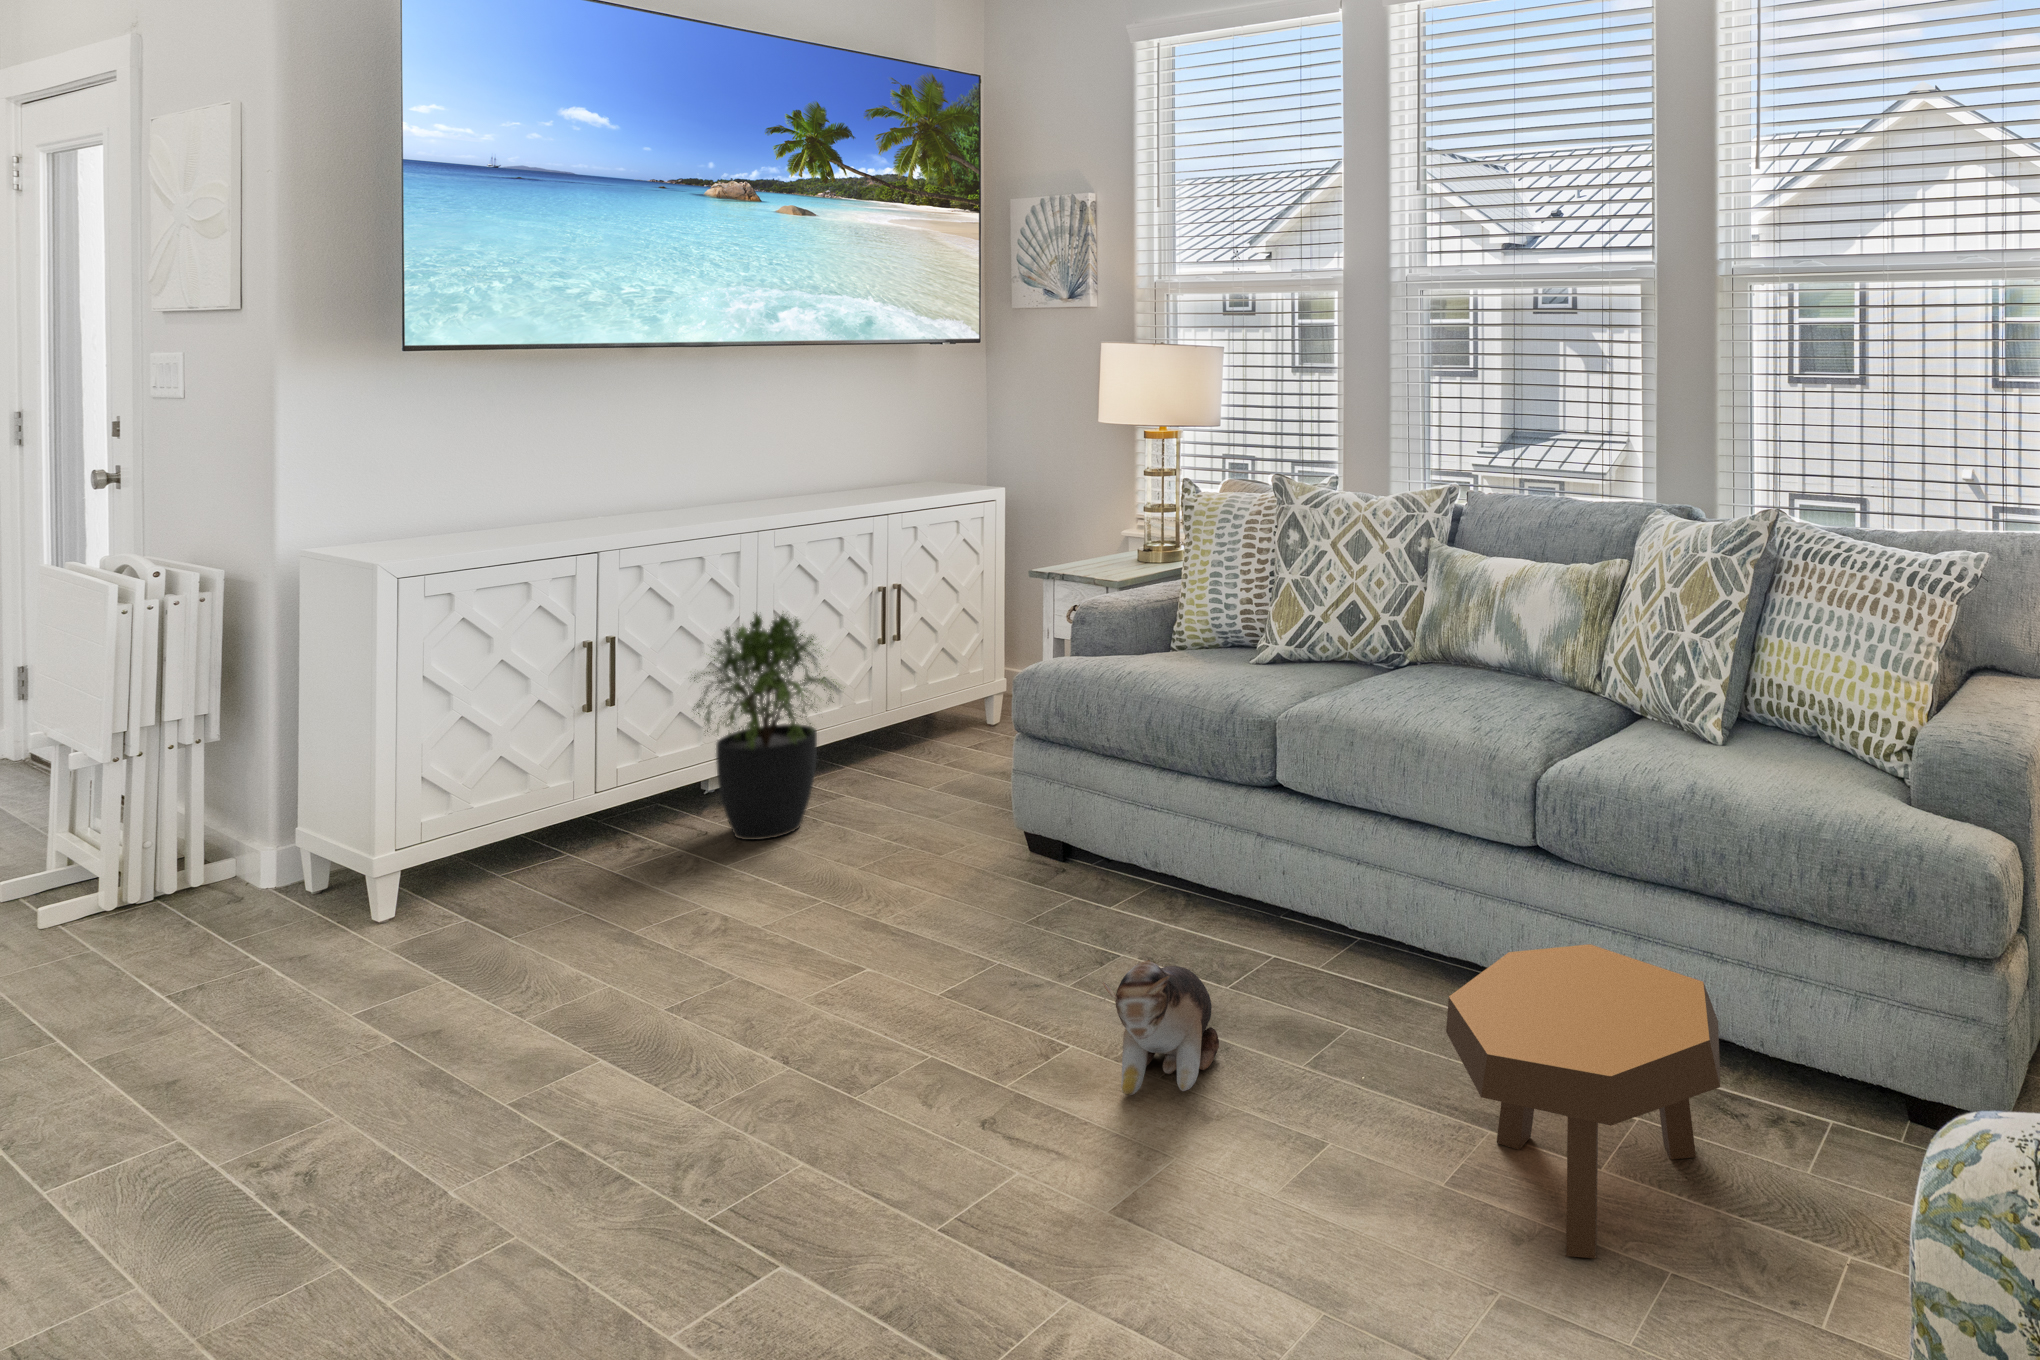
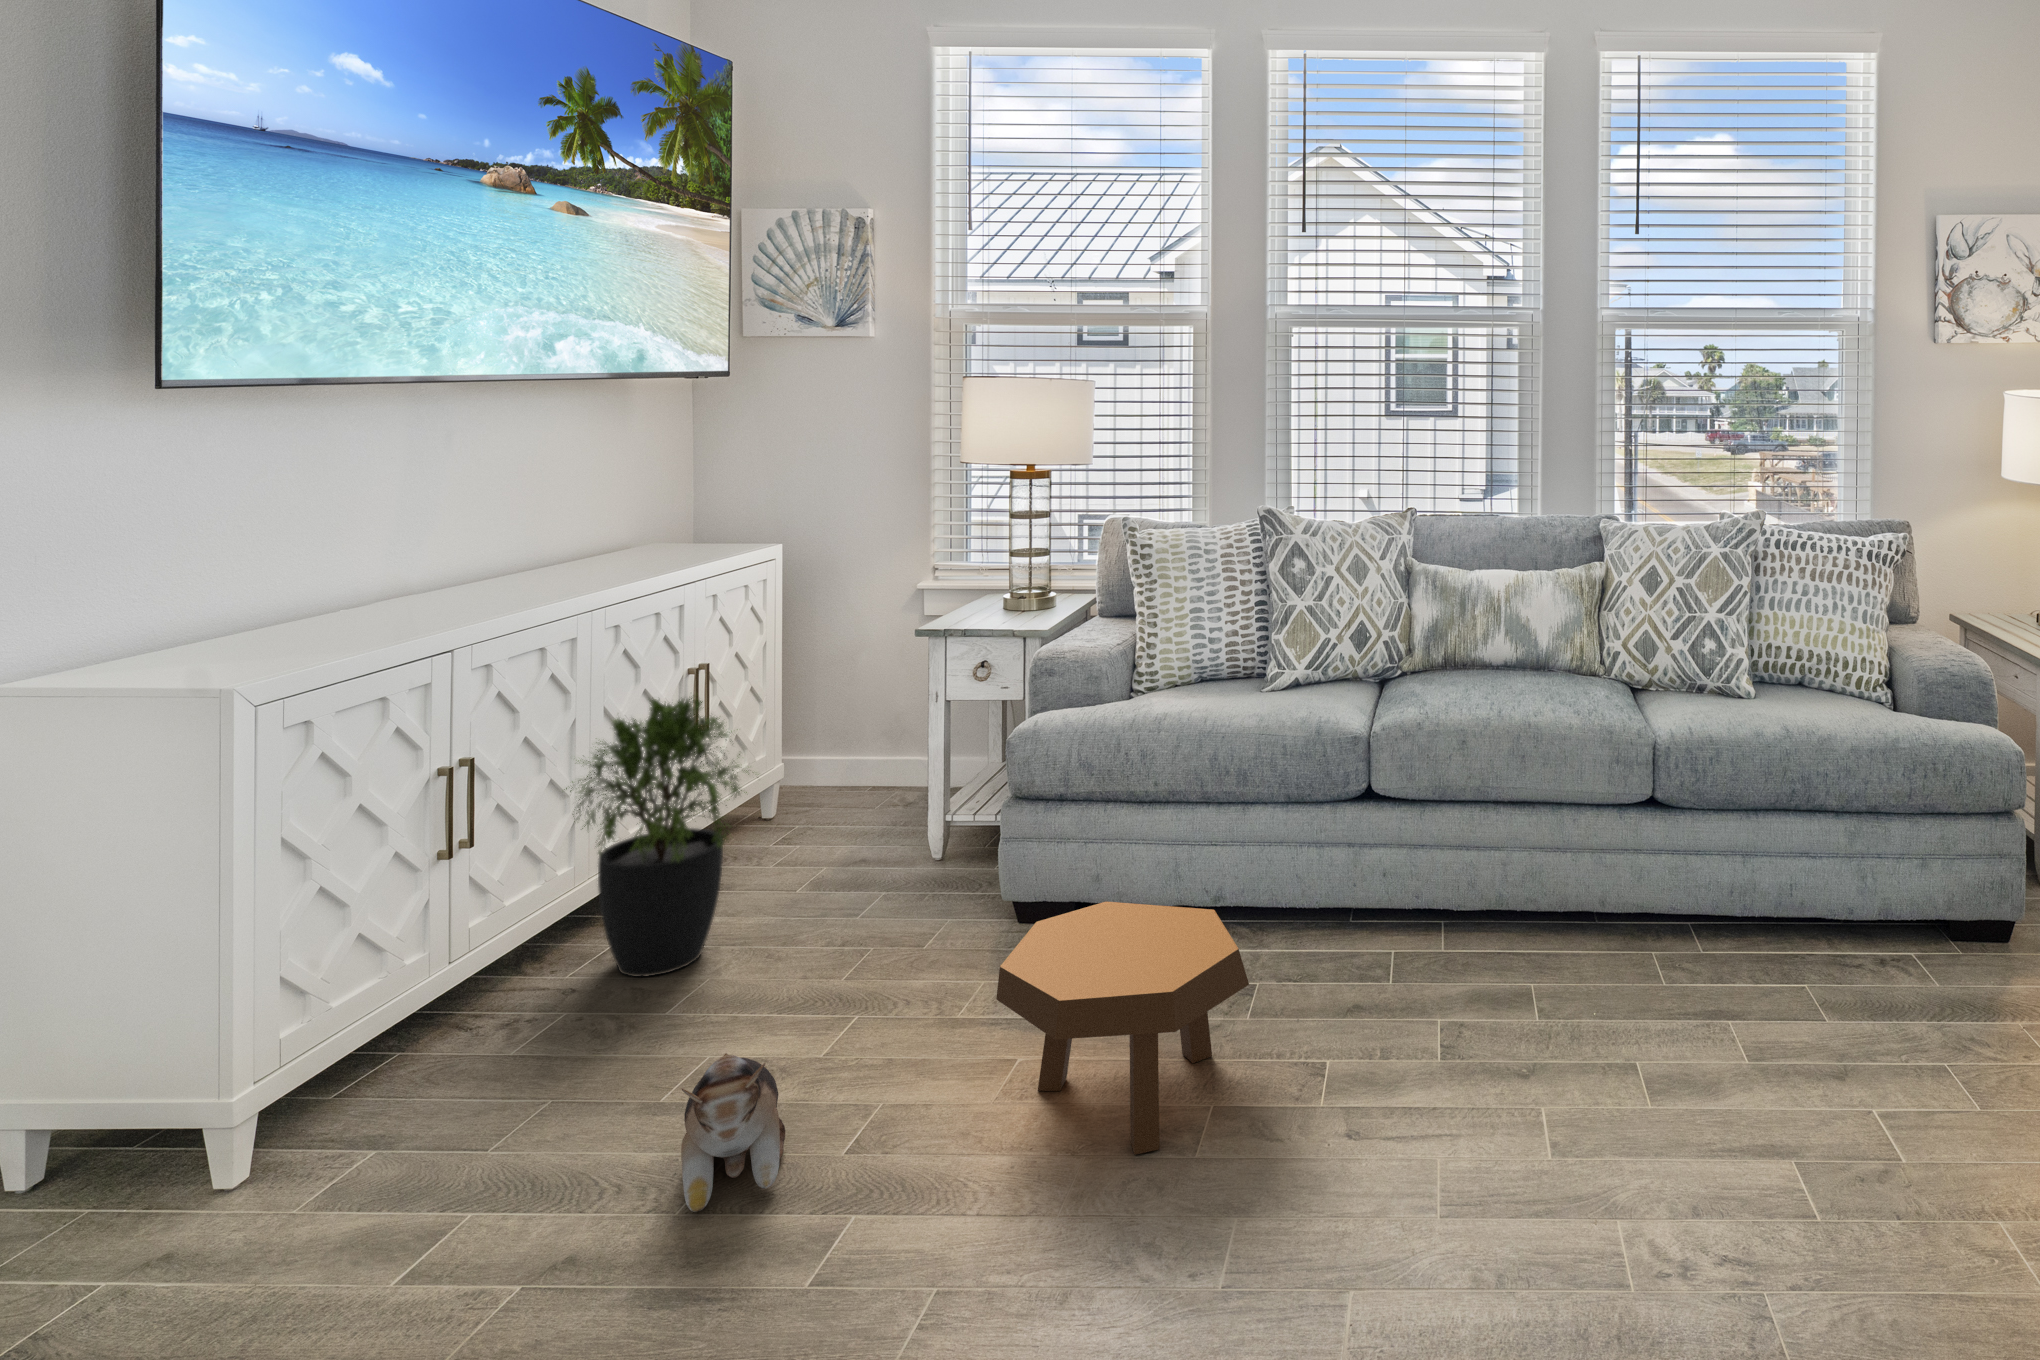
footstool: present [1446,944,1720,1258] -> present [996,902,1249,1155]
plush toy: present [1103,959,1219,1095] -> present [681,1053,785,1212]

